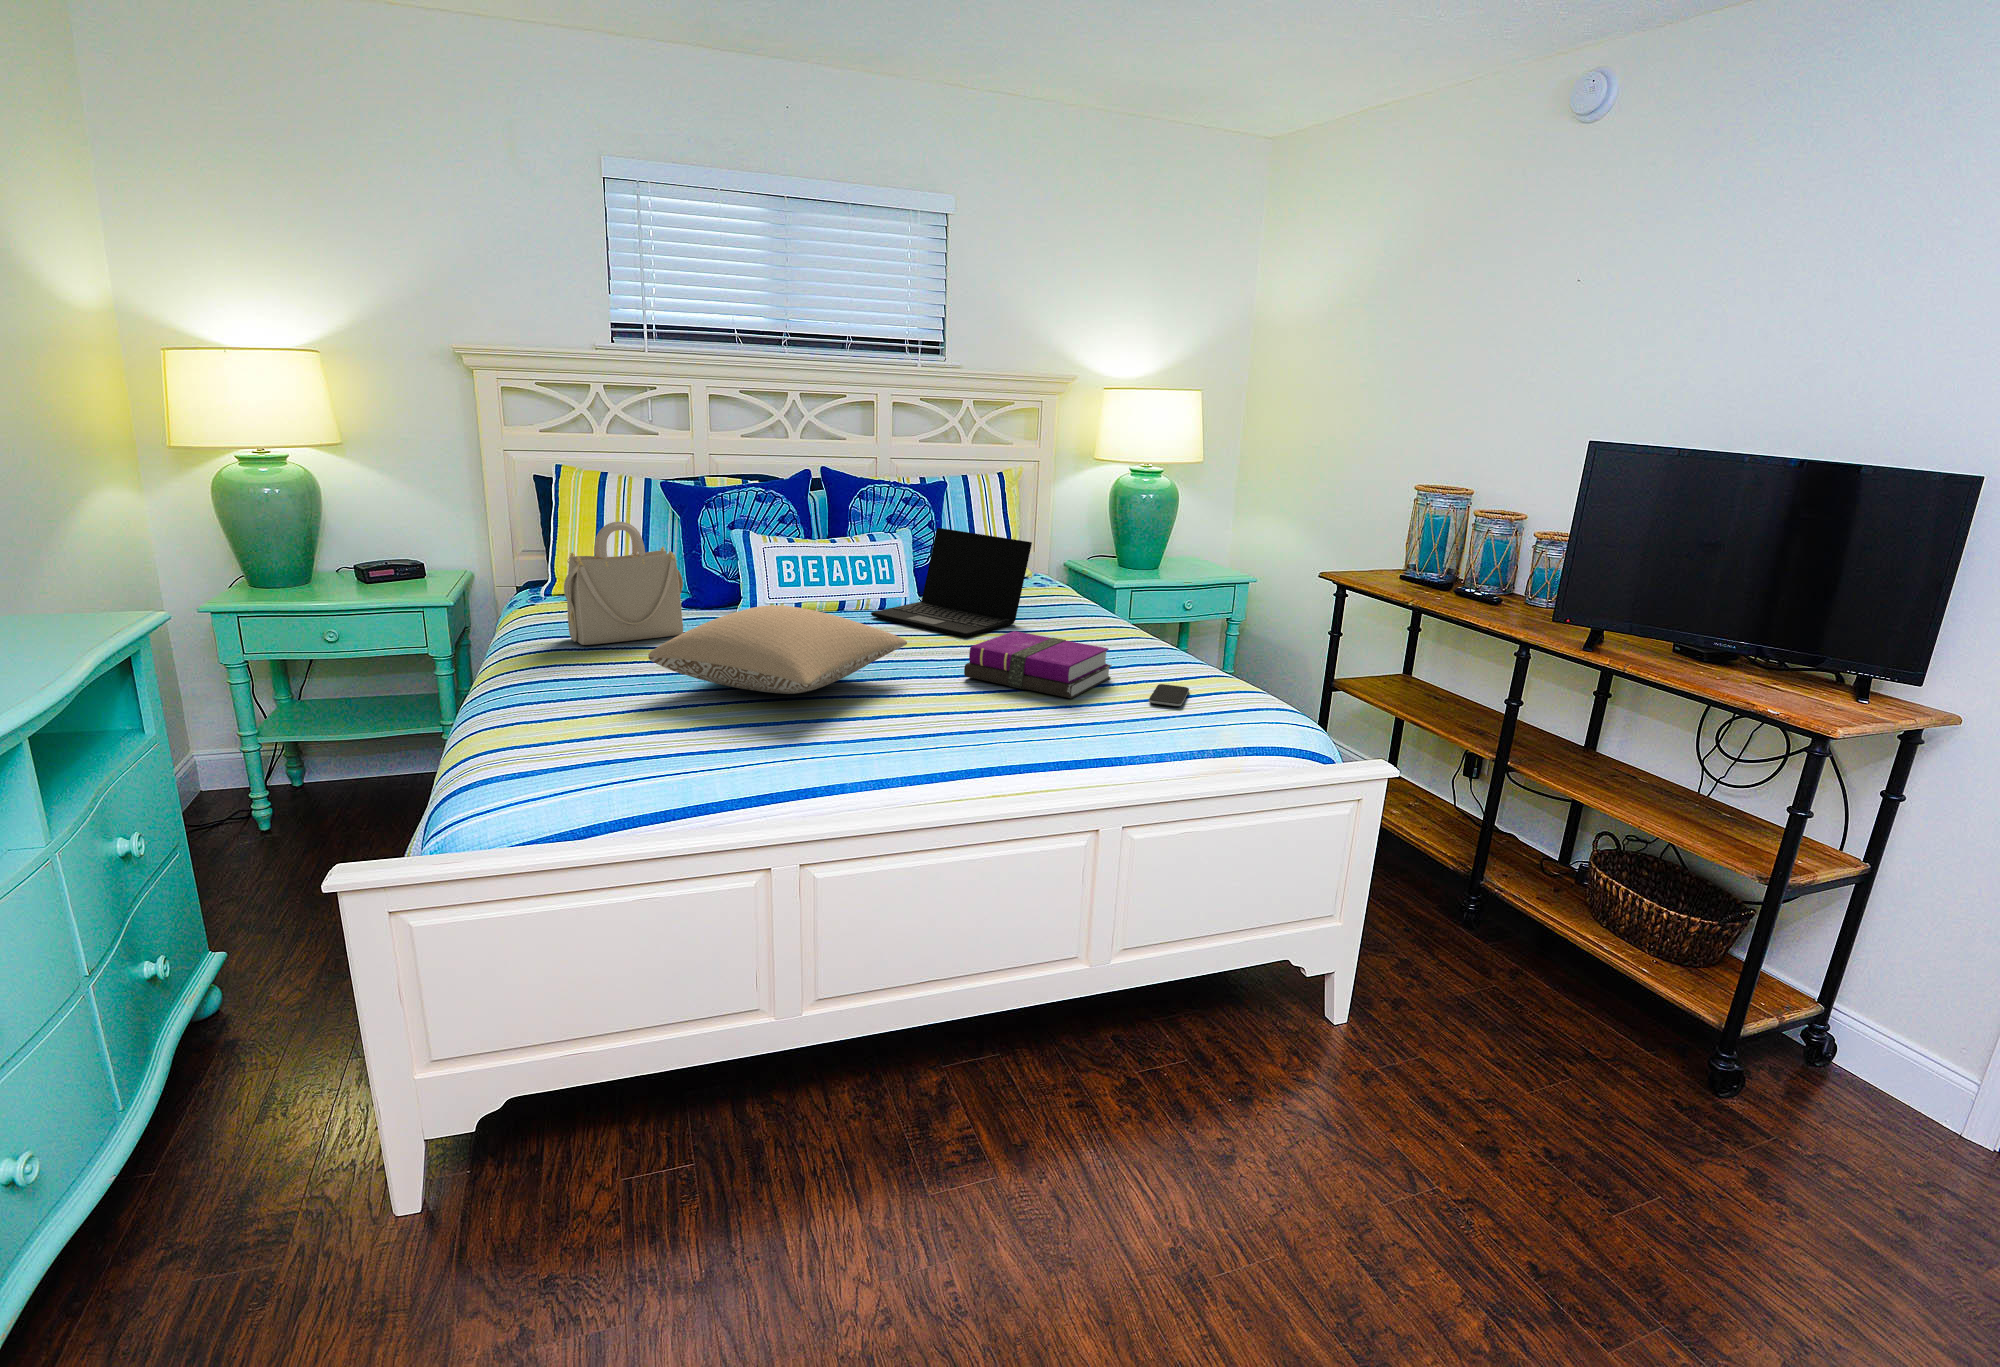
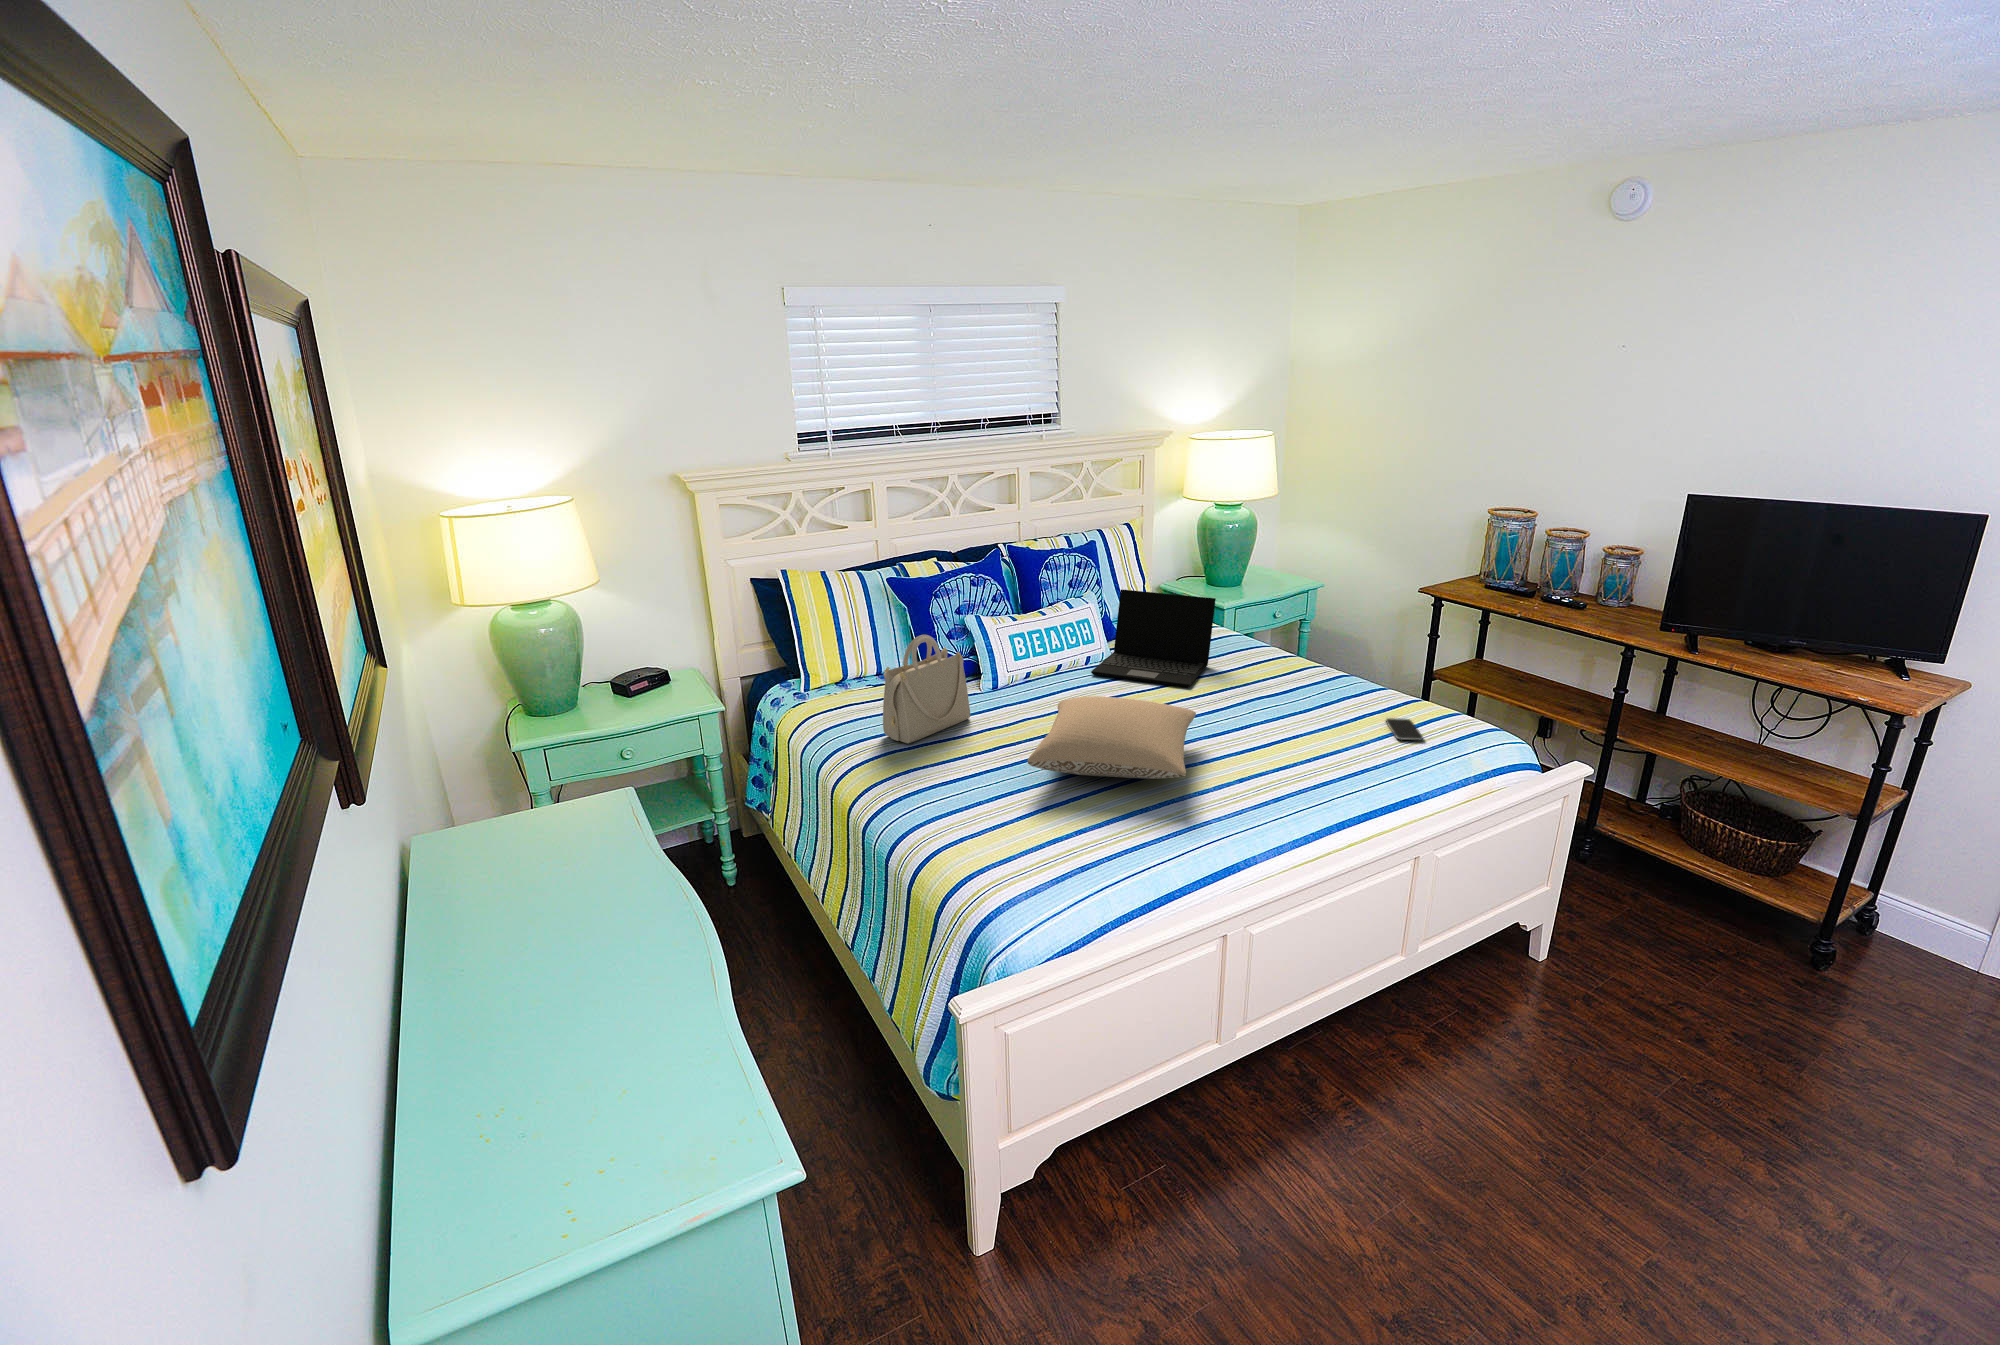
notebook: present [964,631,1112,698] -> none [1238,685,1342,744]

